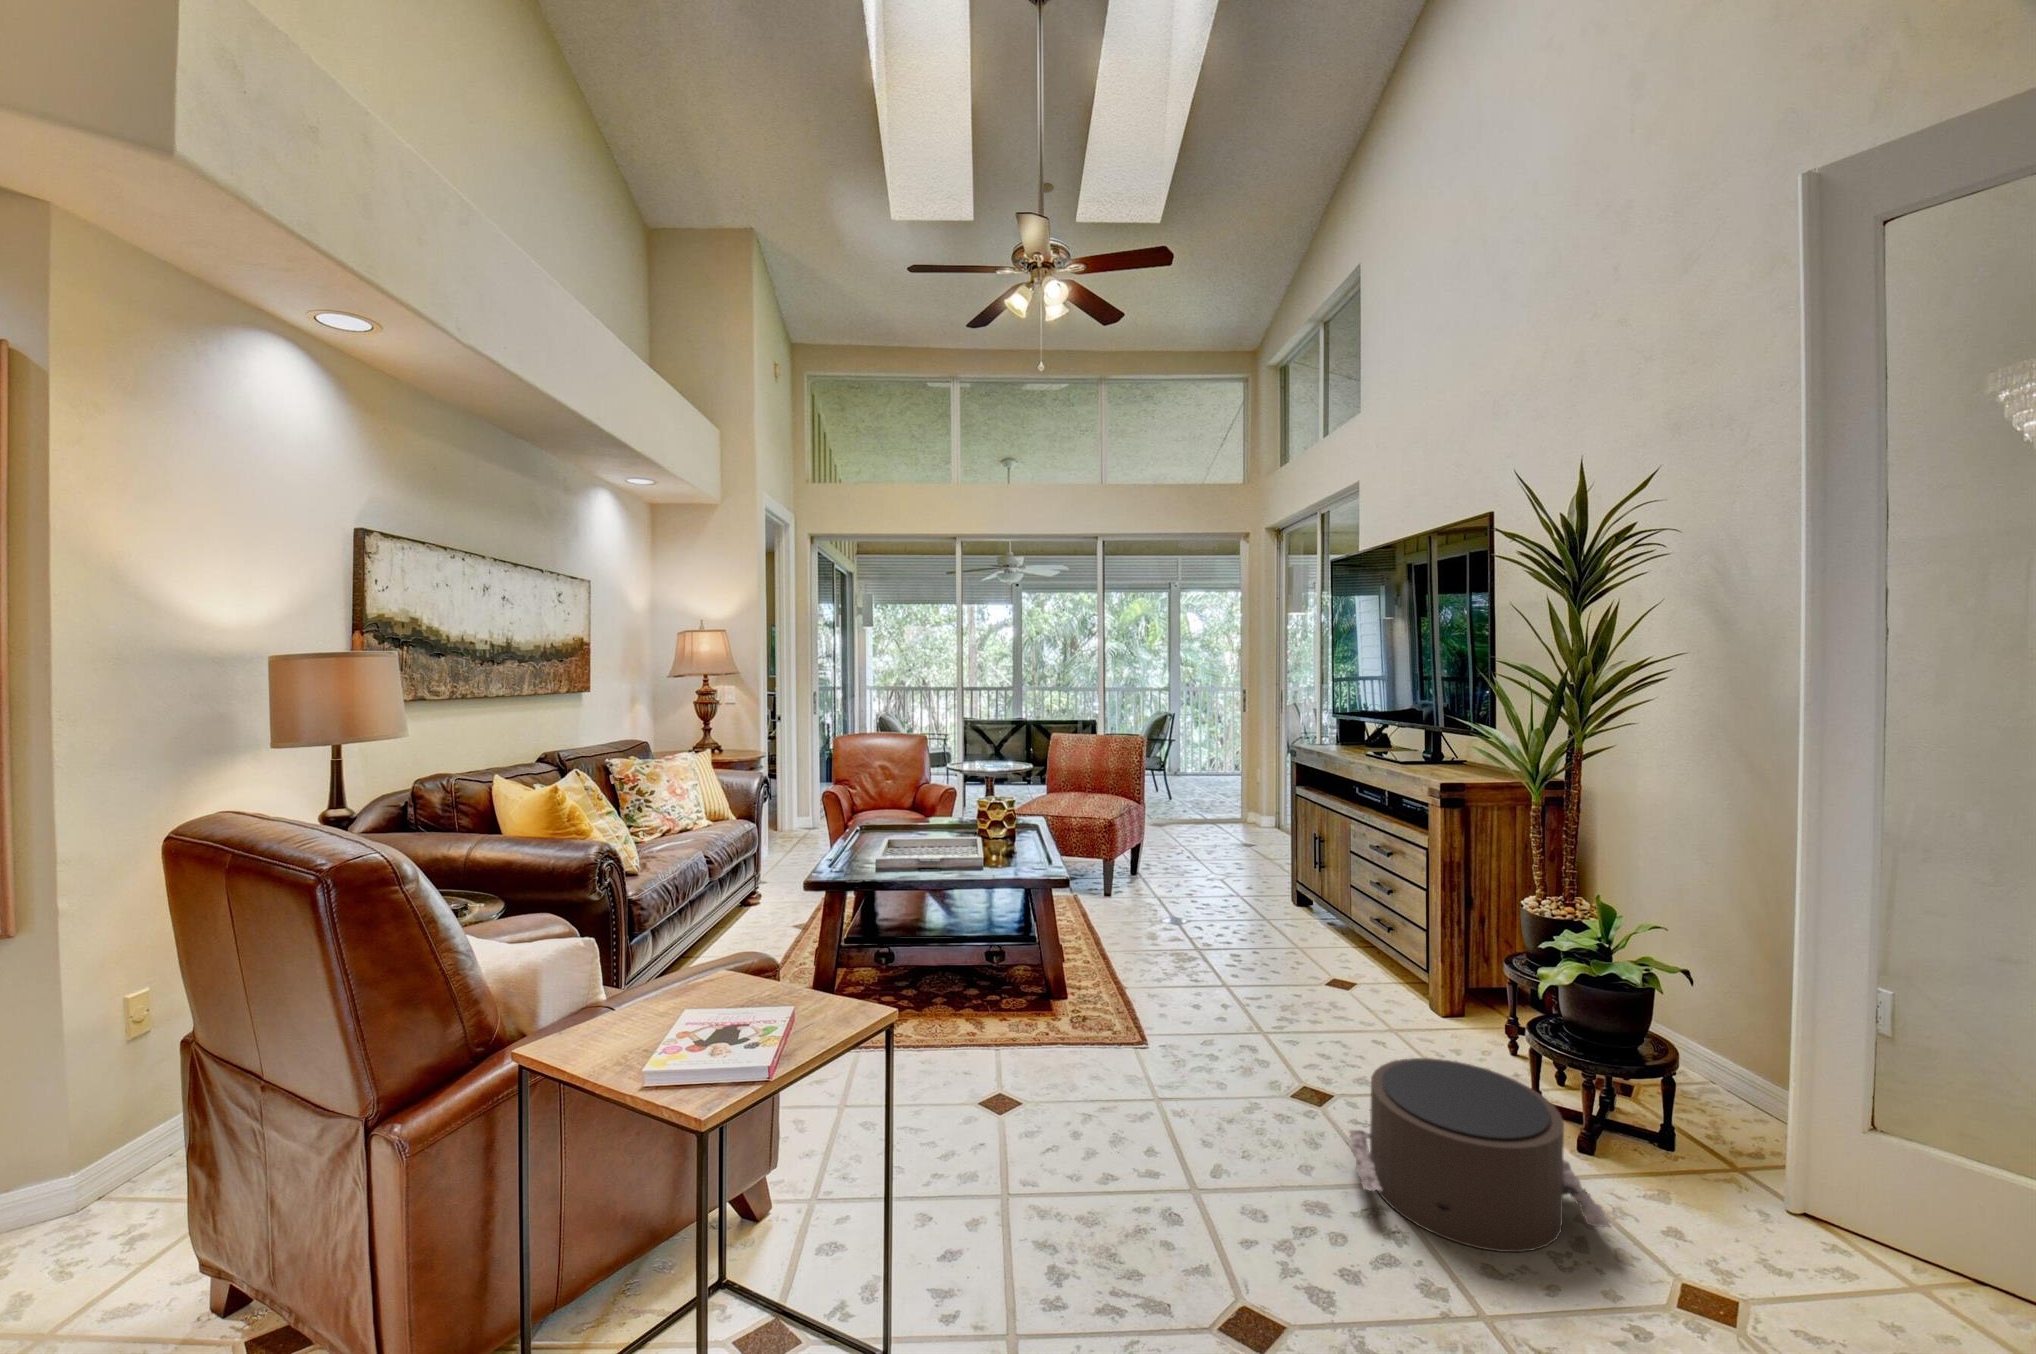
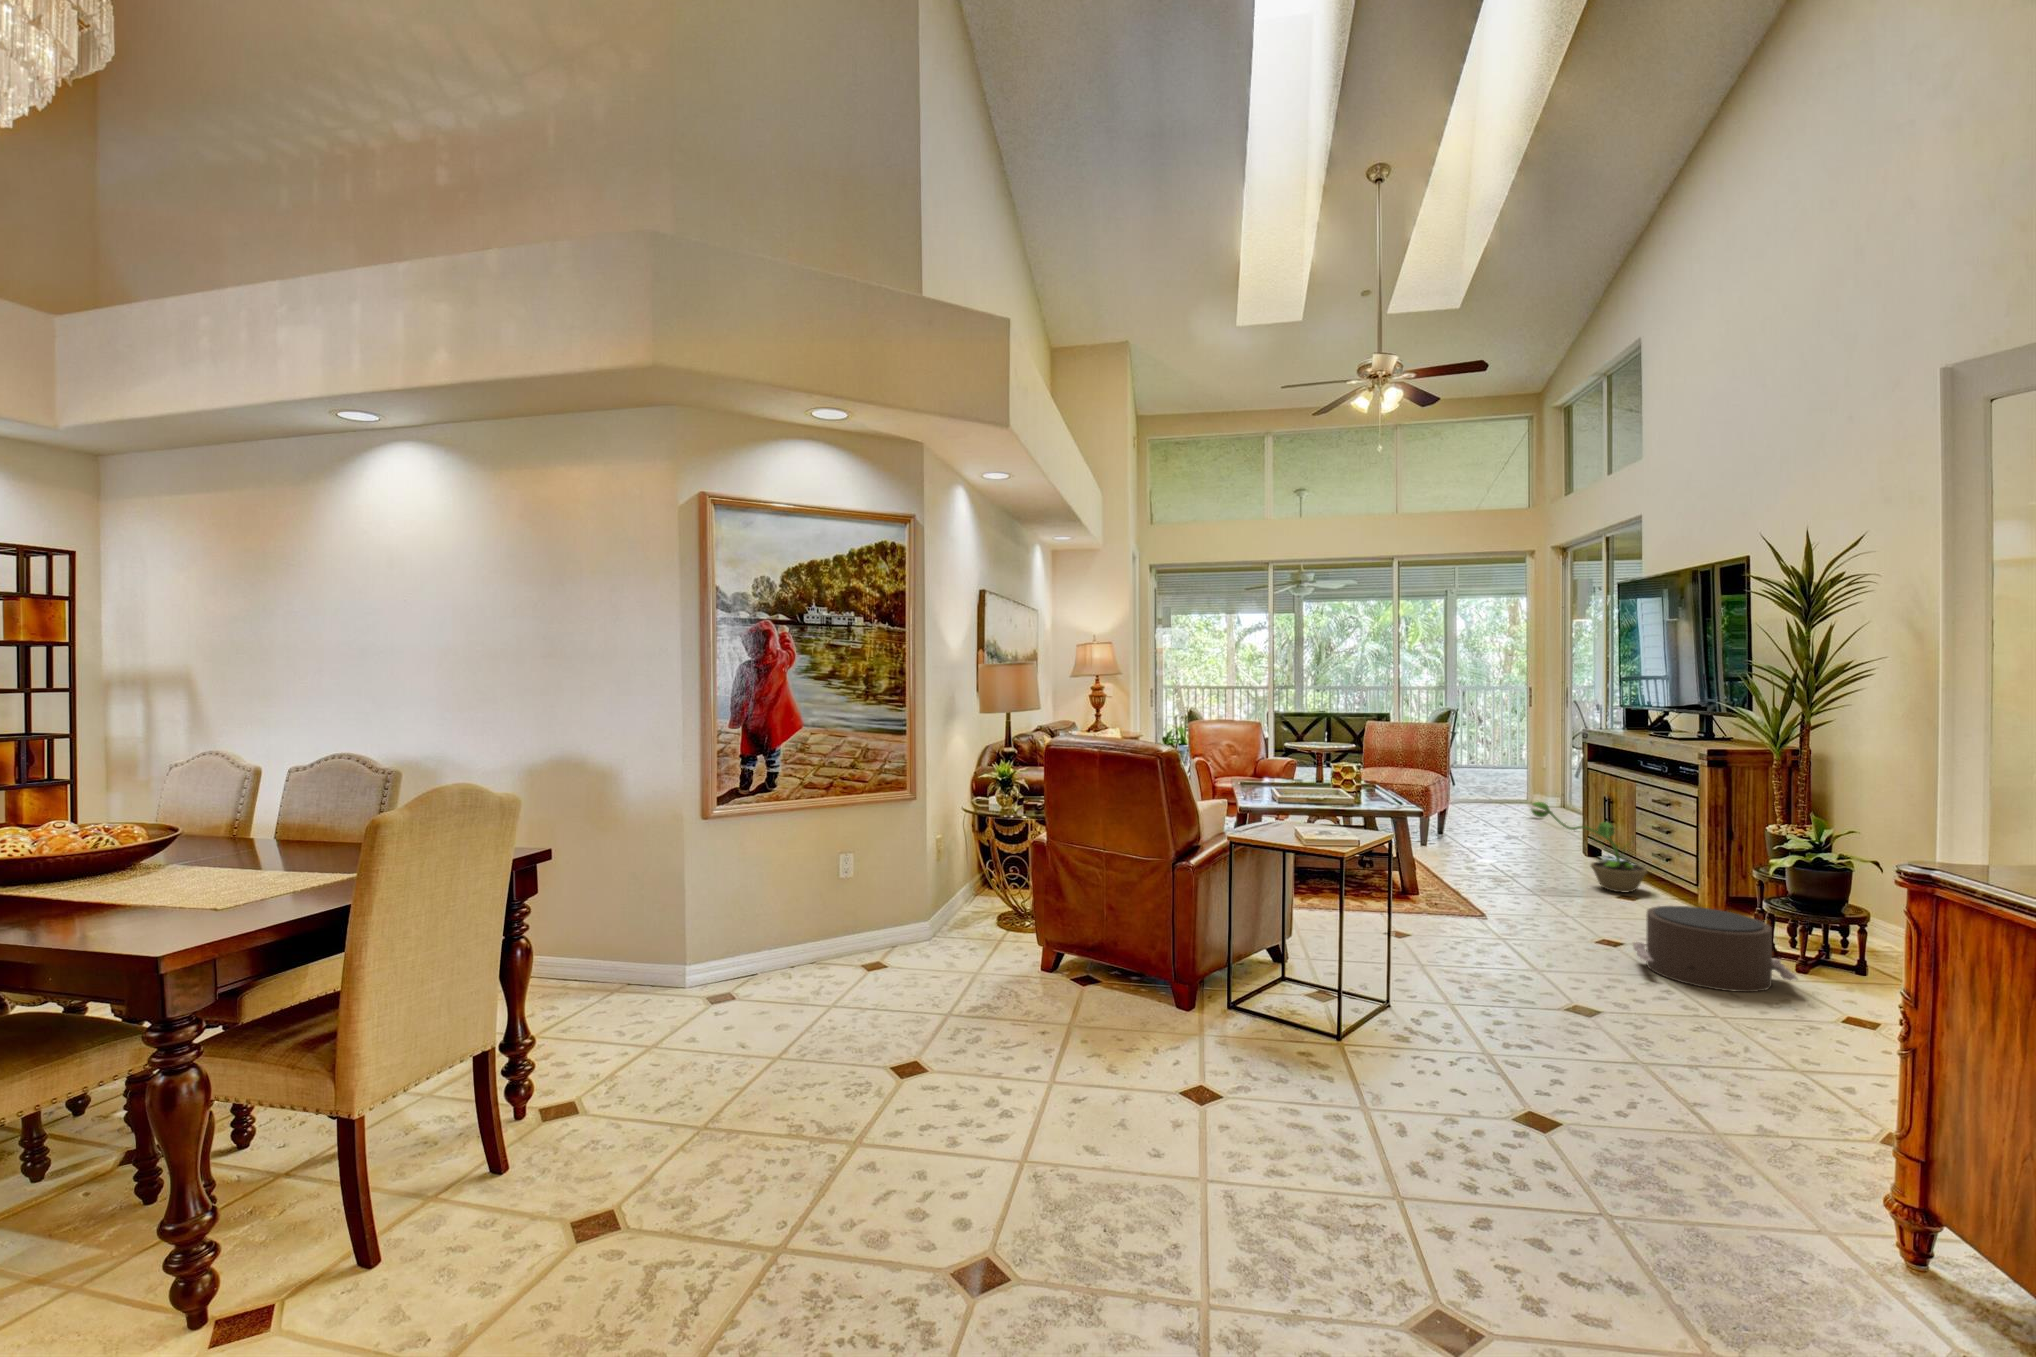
decorative plant: none [1223,852,1366,975] -> present [1532,802,1647,892]

